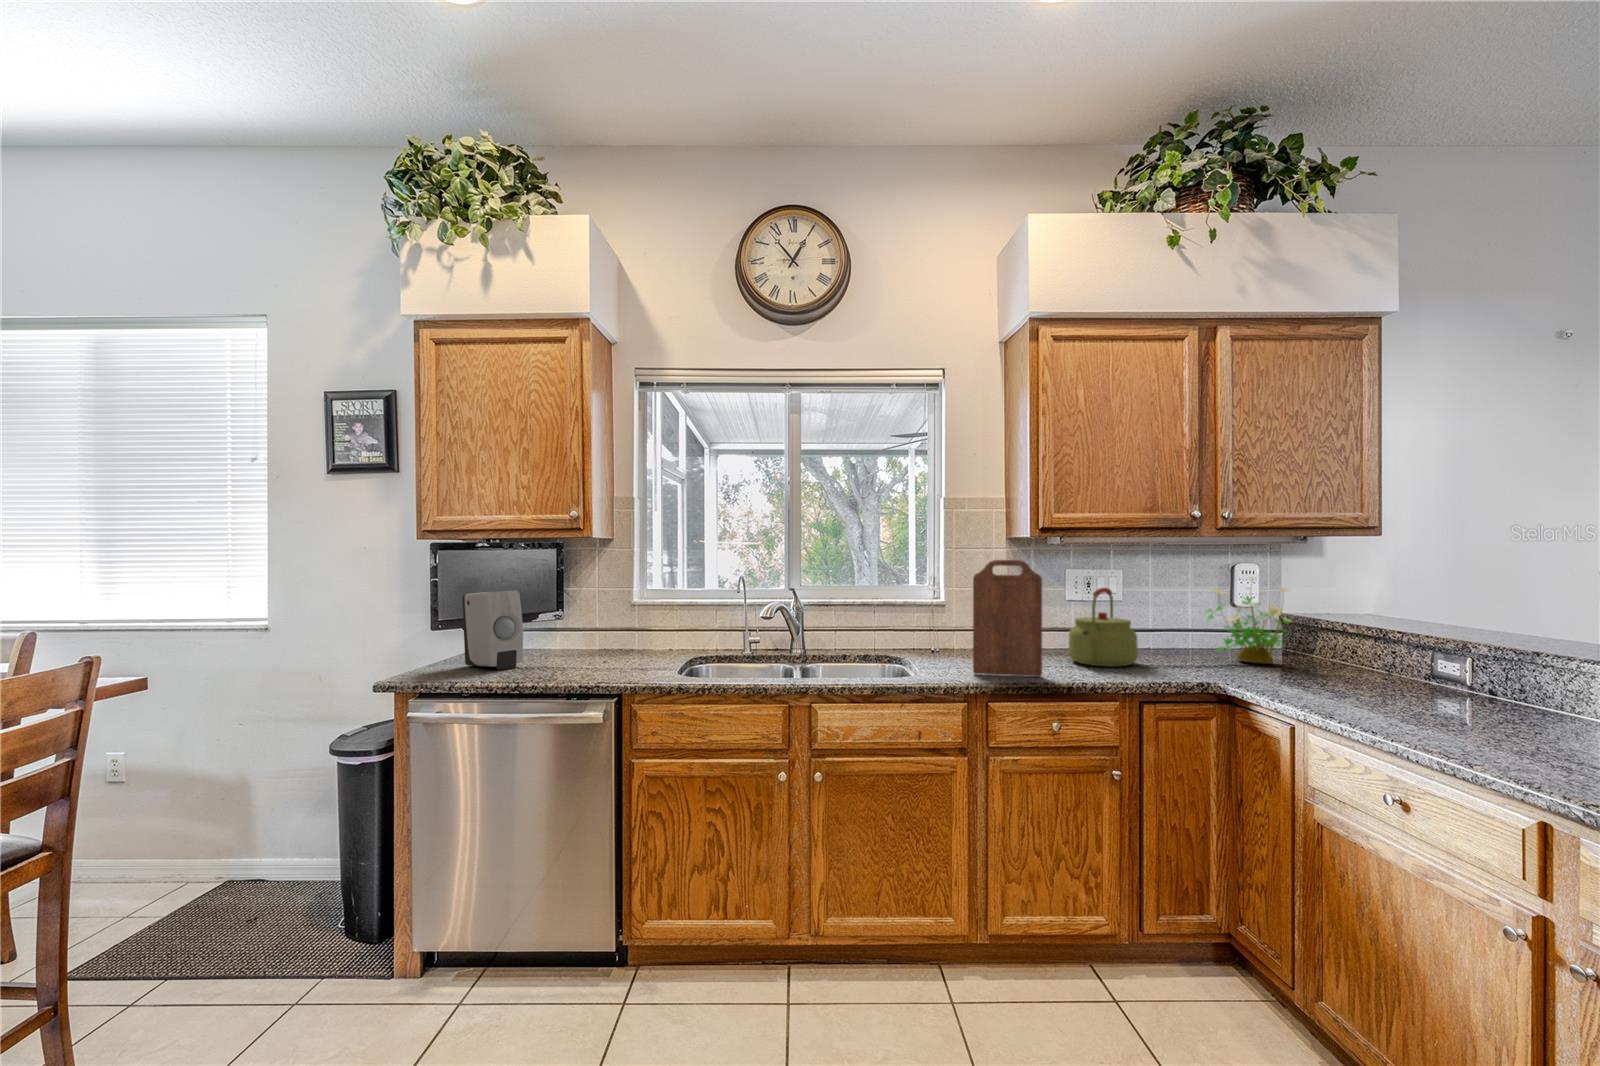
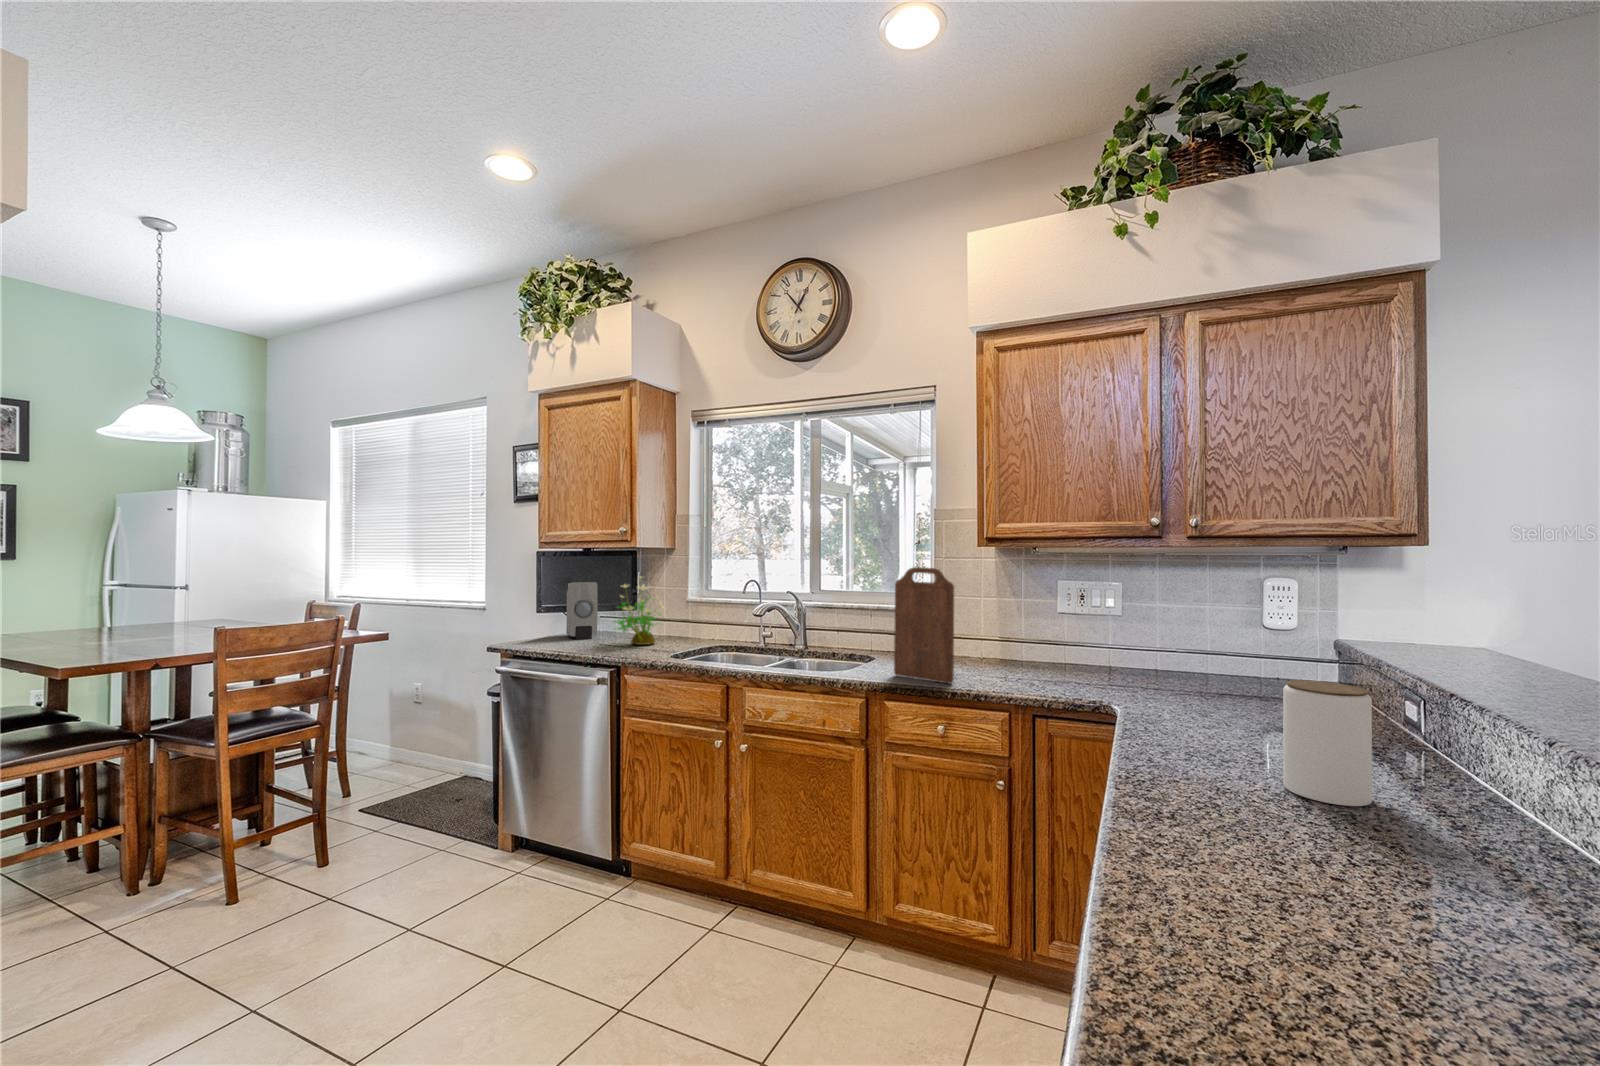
potted plant: present [1206,577,1291,663] -> present [615,576,664,645]
kettle: present [1069,588,1138,667] -> none [1016,600,1095,683]
jar: none [1436,640,1505,730] -> present [1283,680,1372,806]

